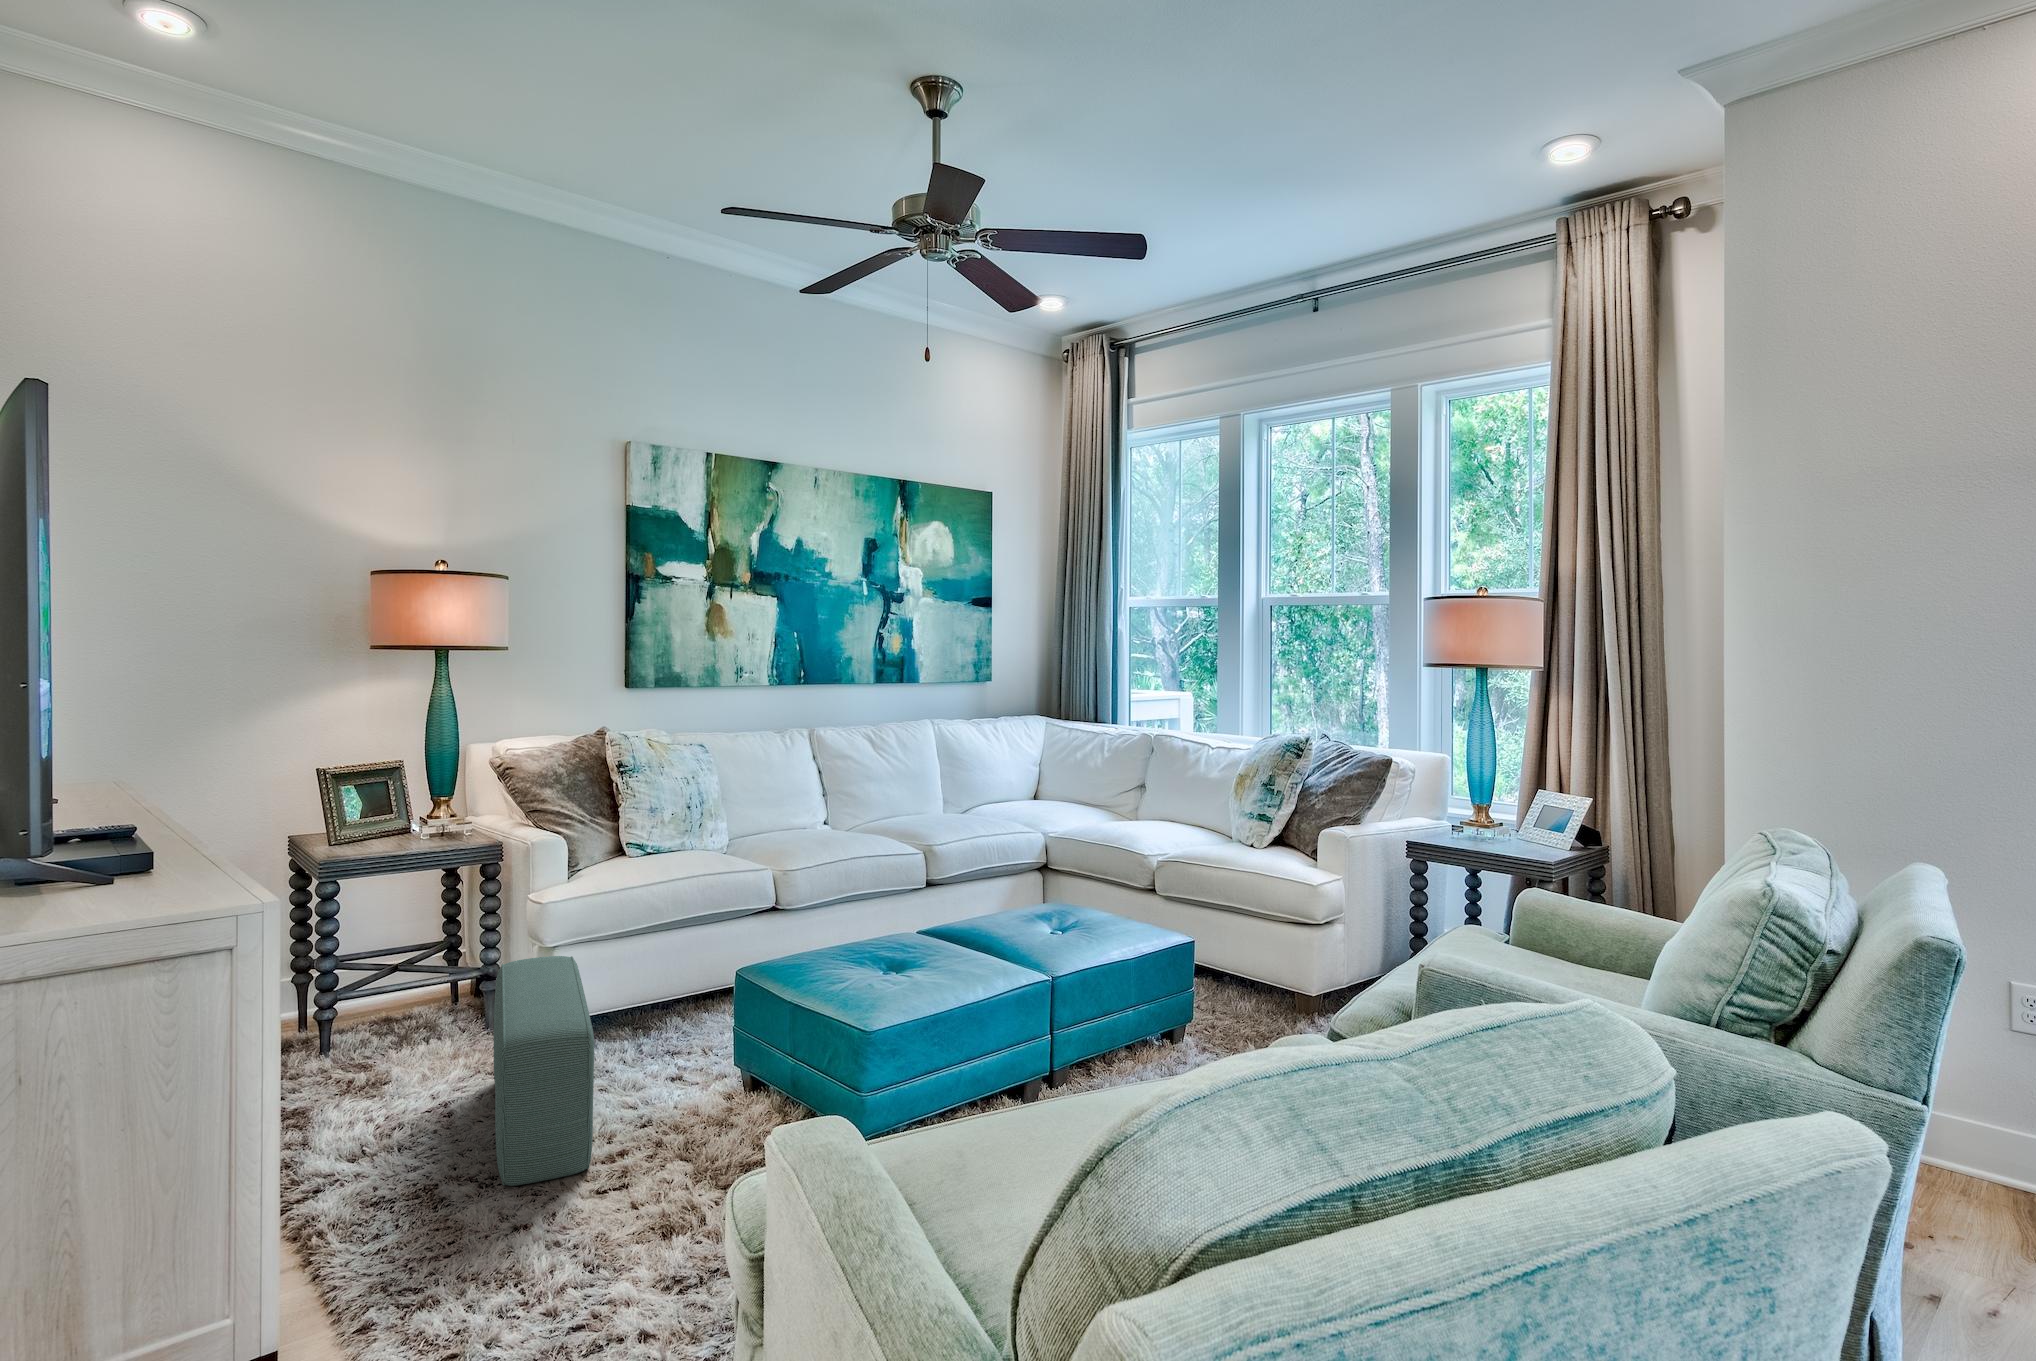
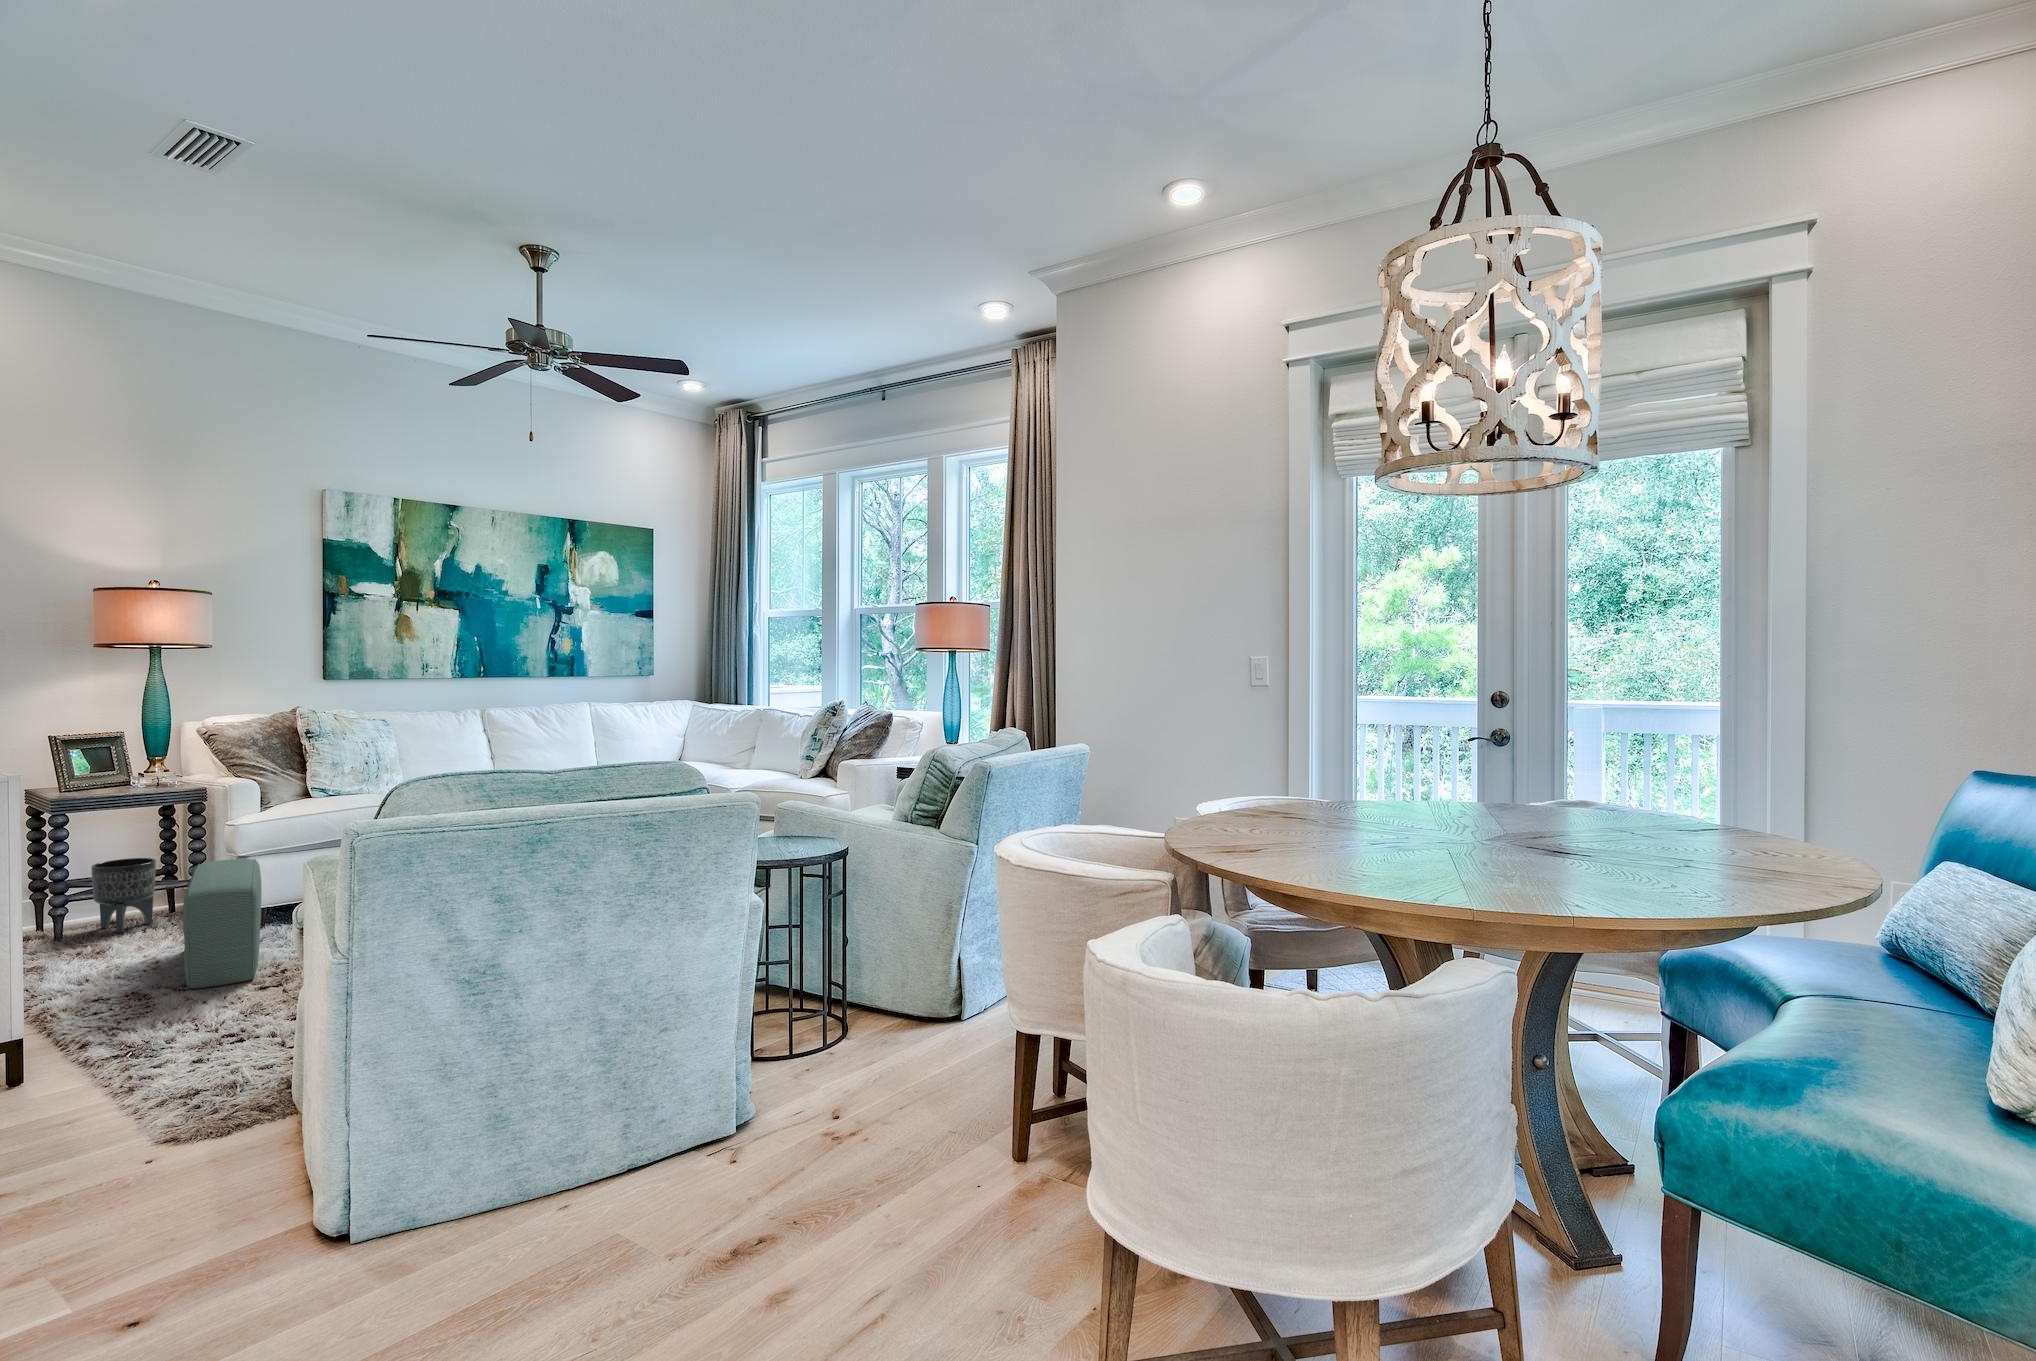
planter: none [366,933,442,1040] -> present [91,858,156,933]

